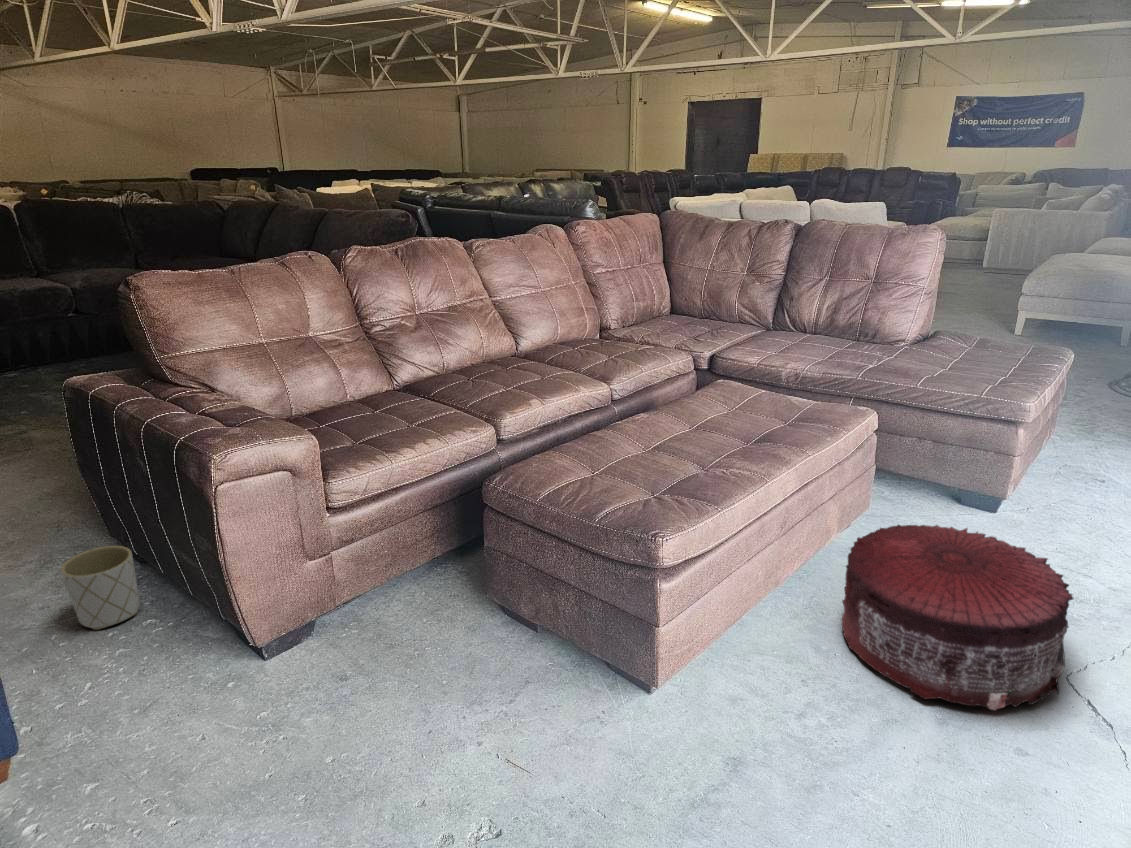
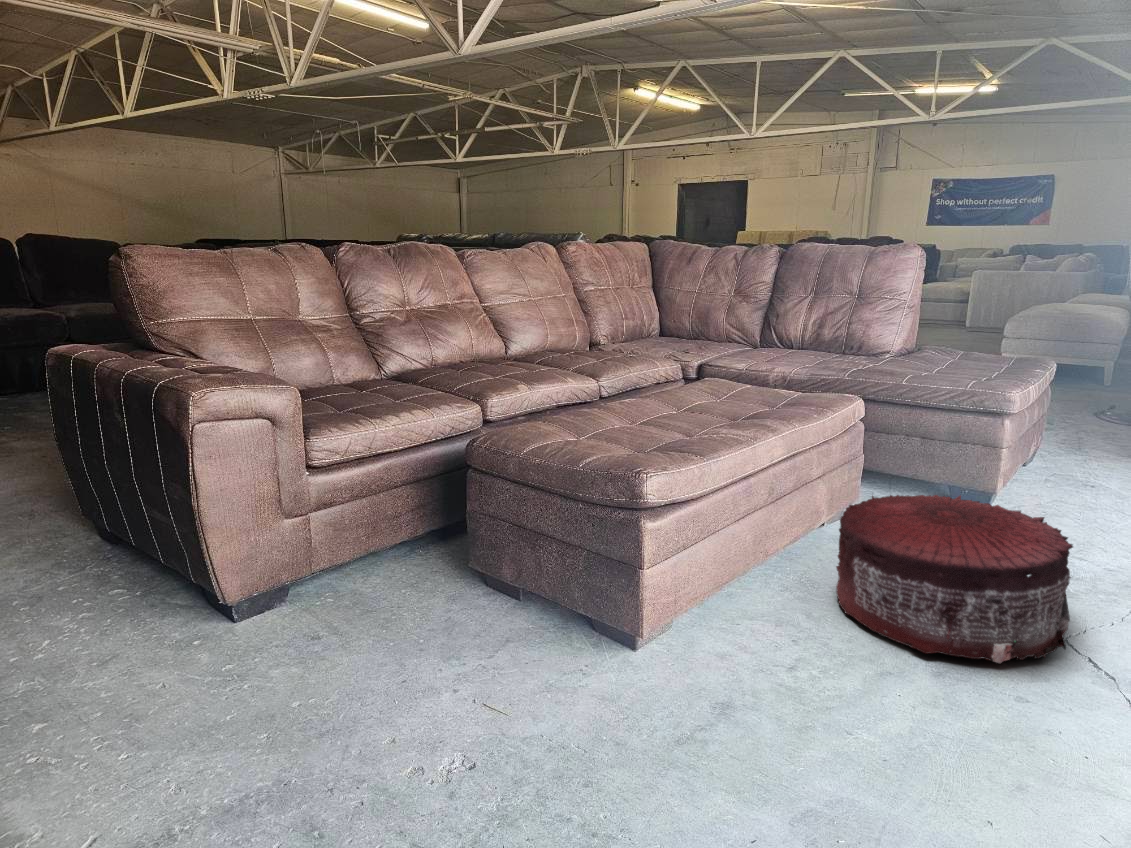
planter: present [61,546,140,630] -> none [26,512,107,596]

